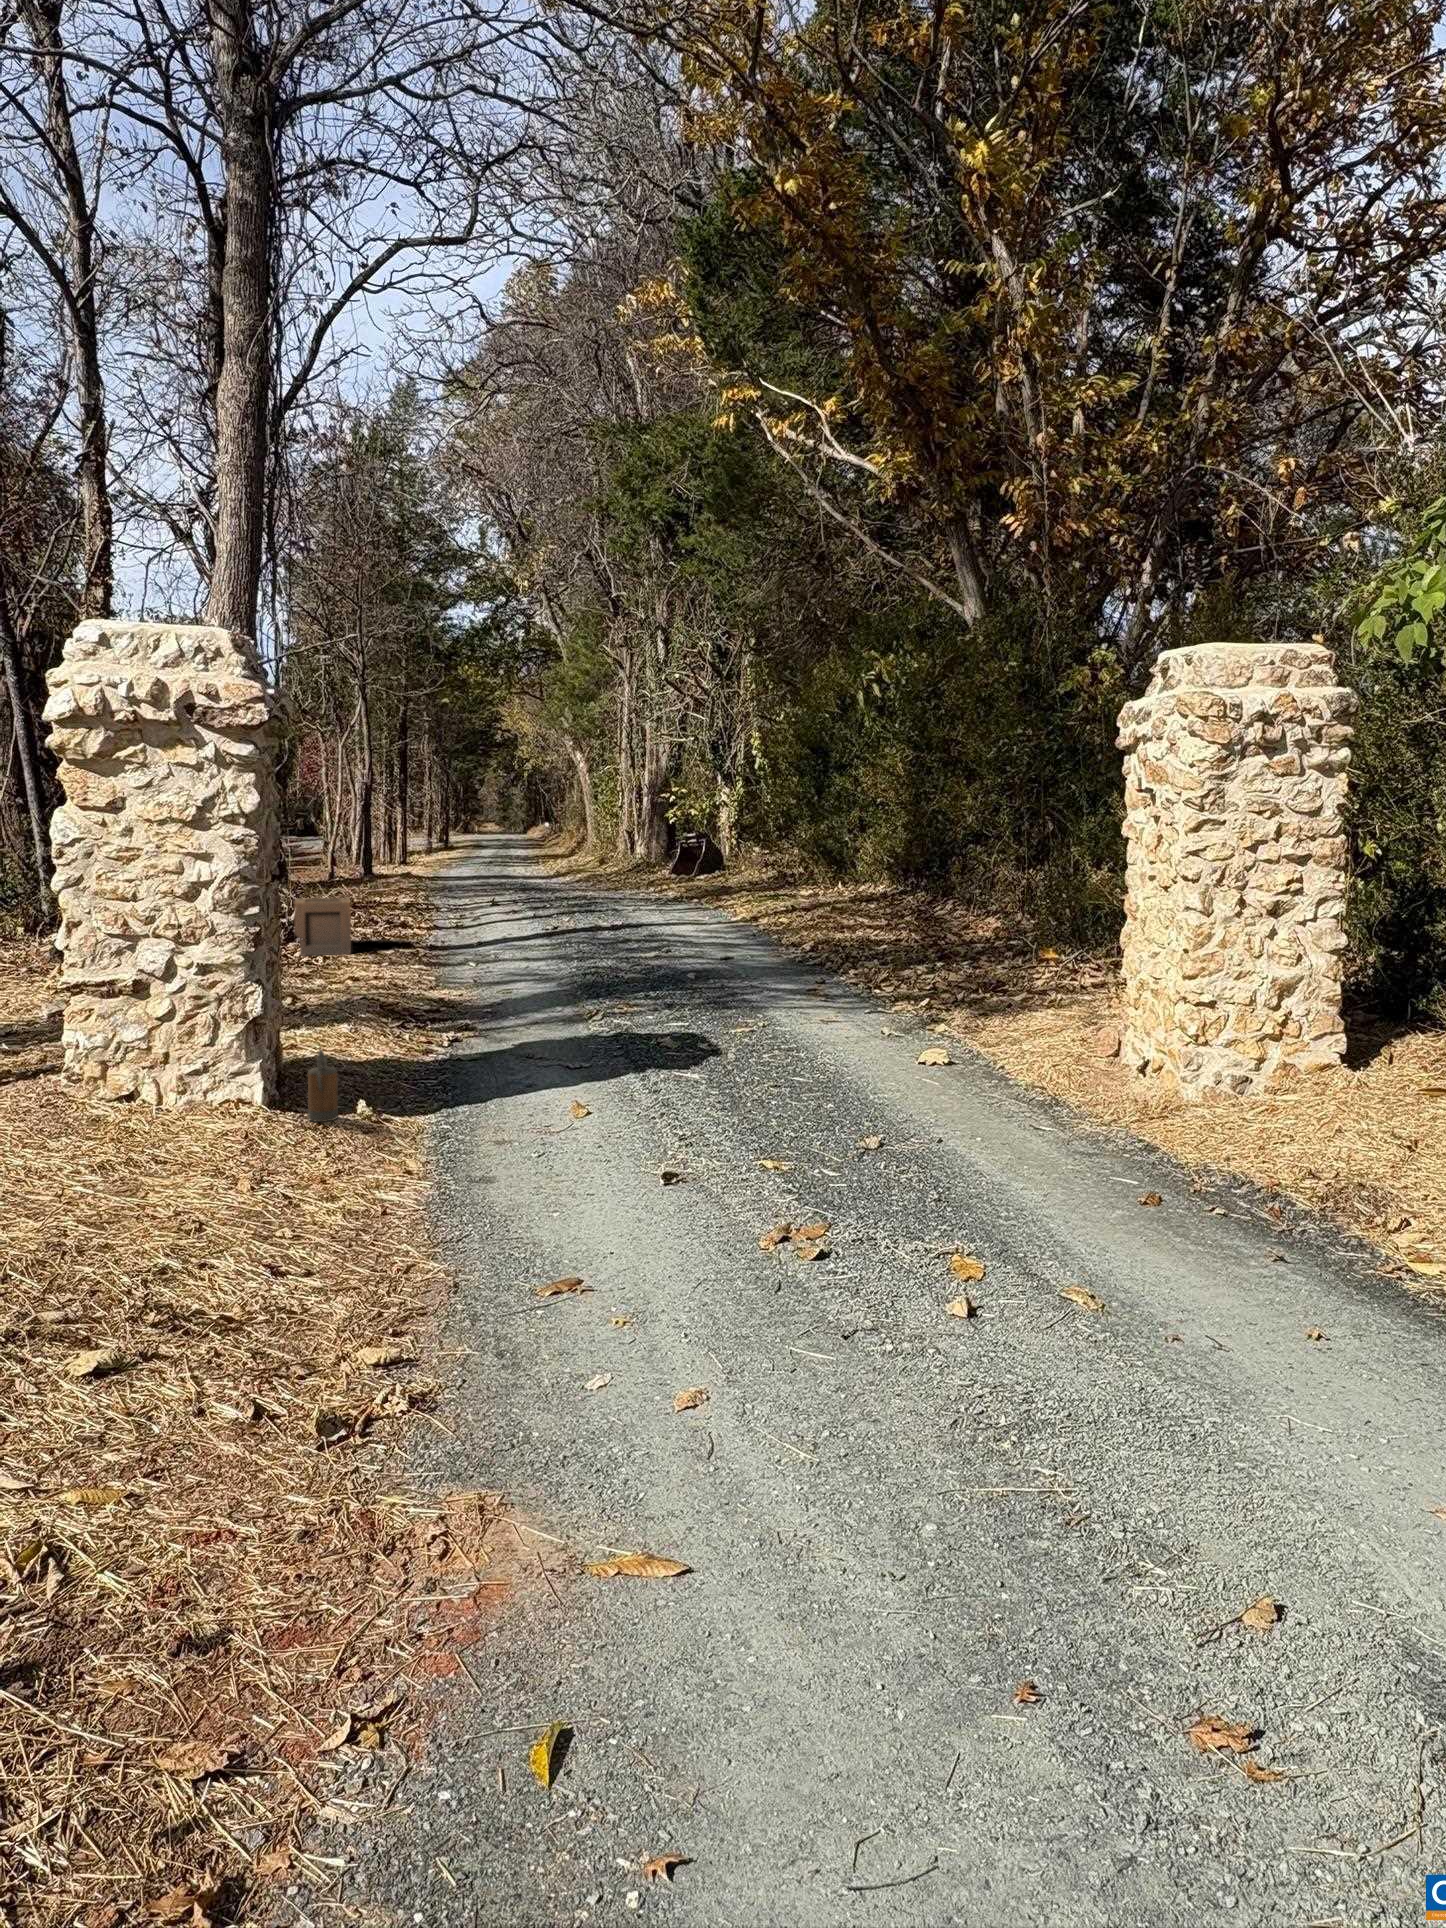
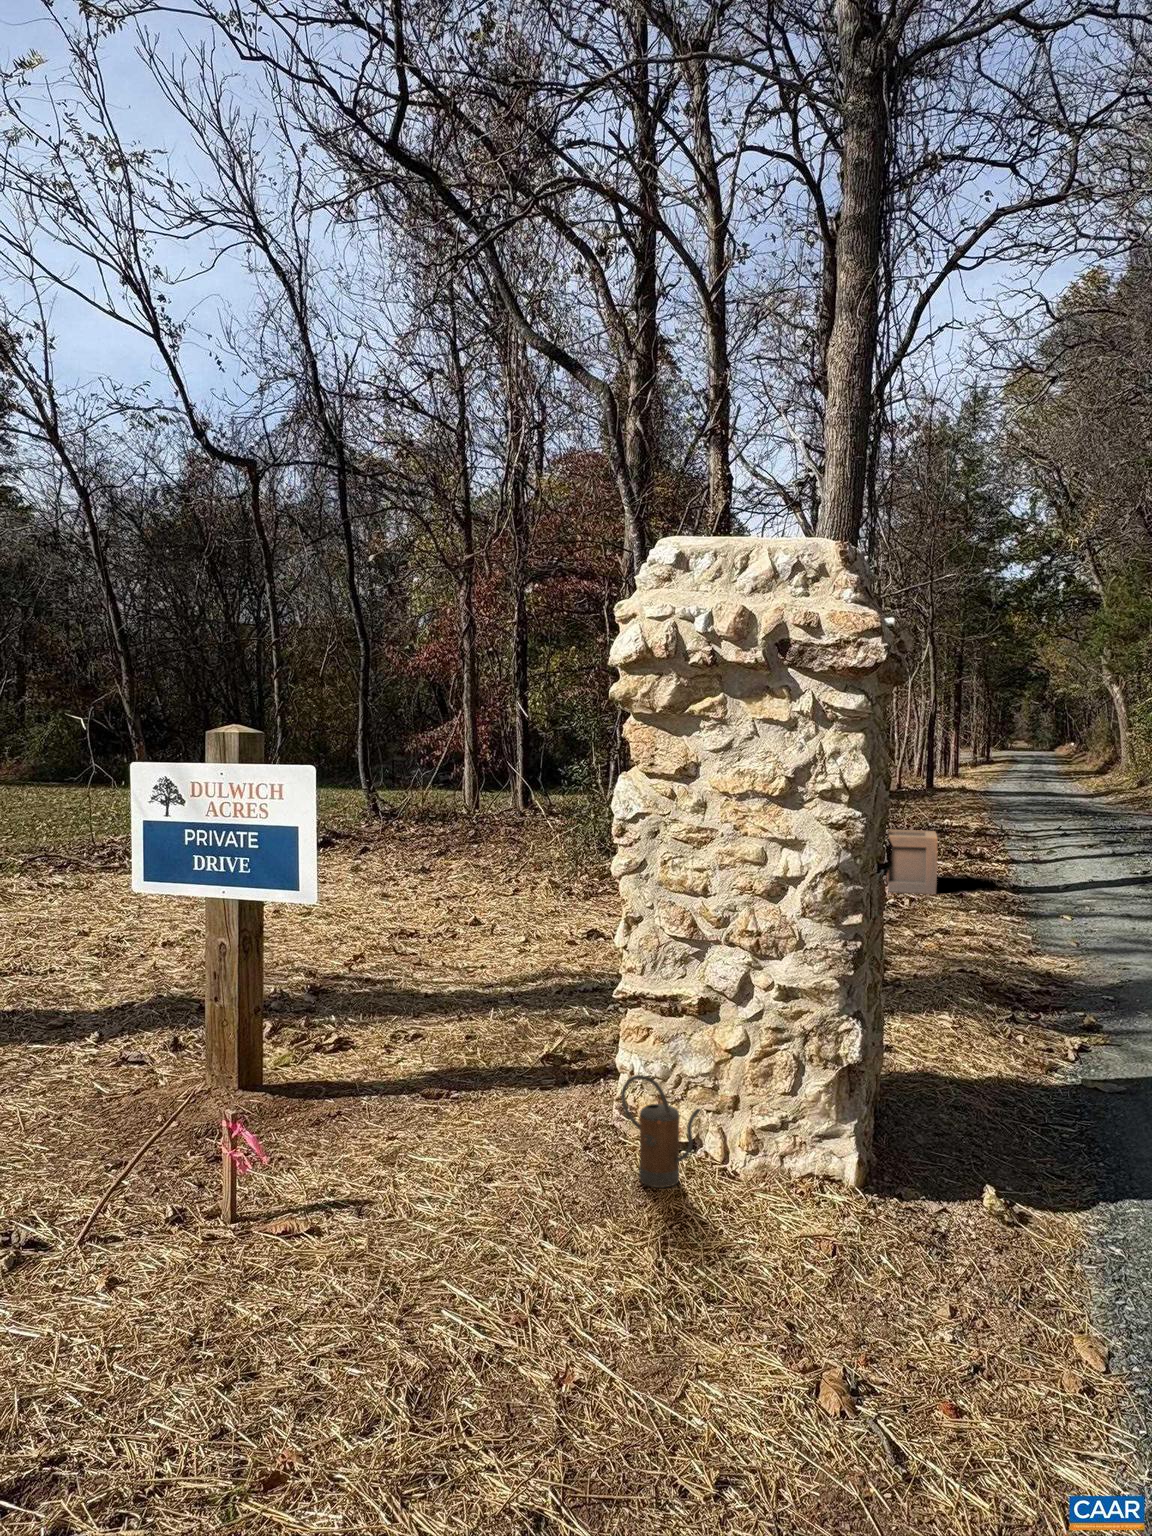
watering can: present [308,1050,338,1122] -> present [621,1075,700,1187]

